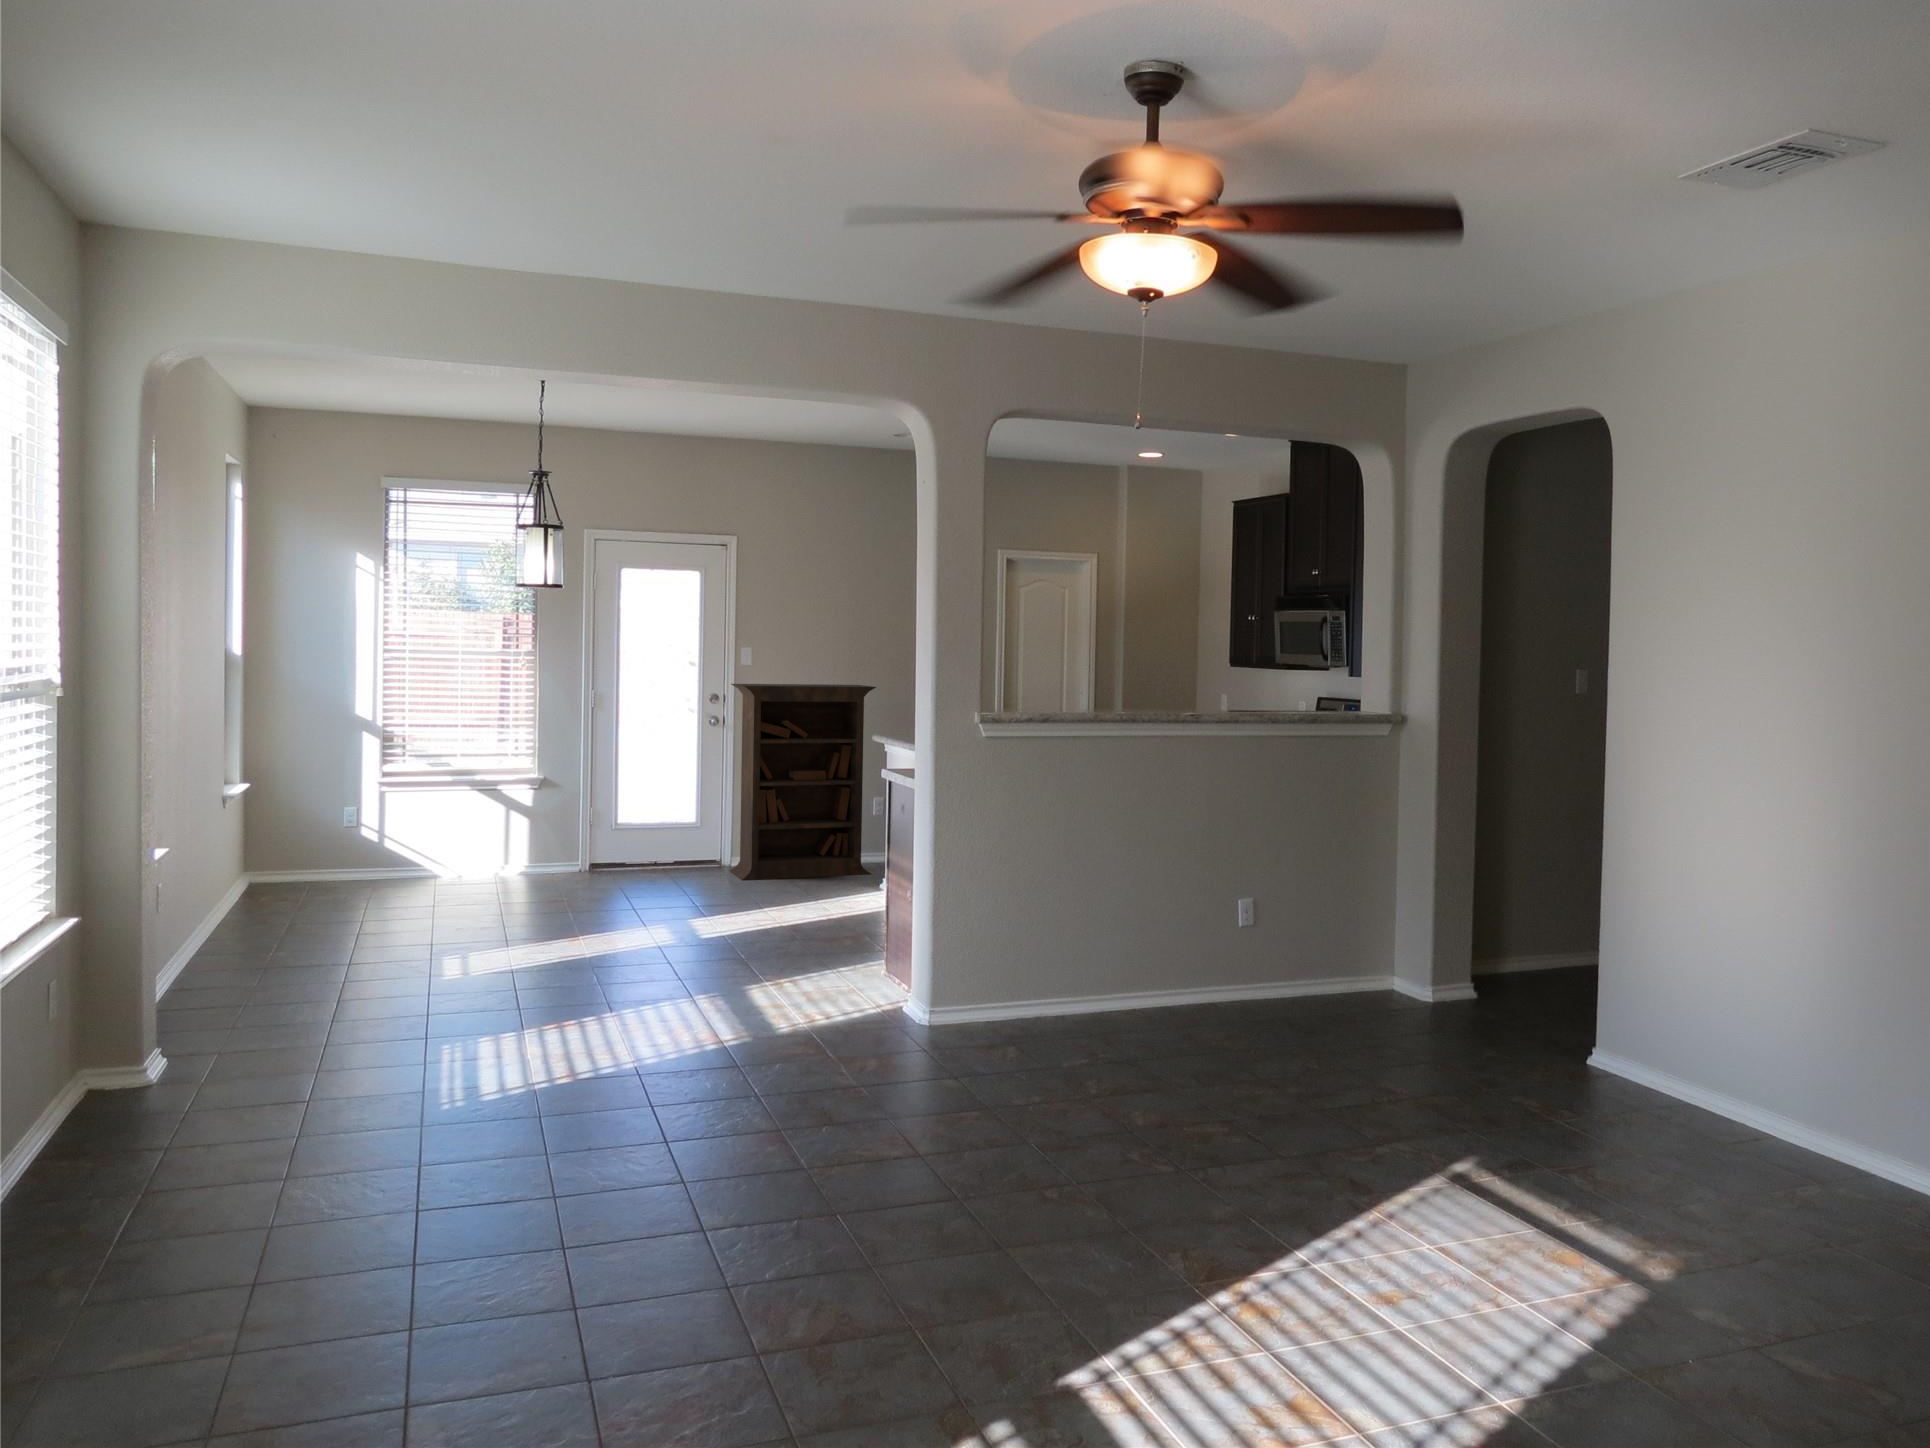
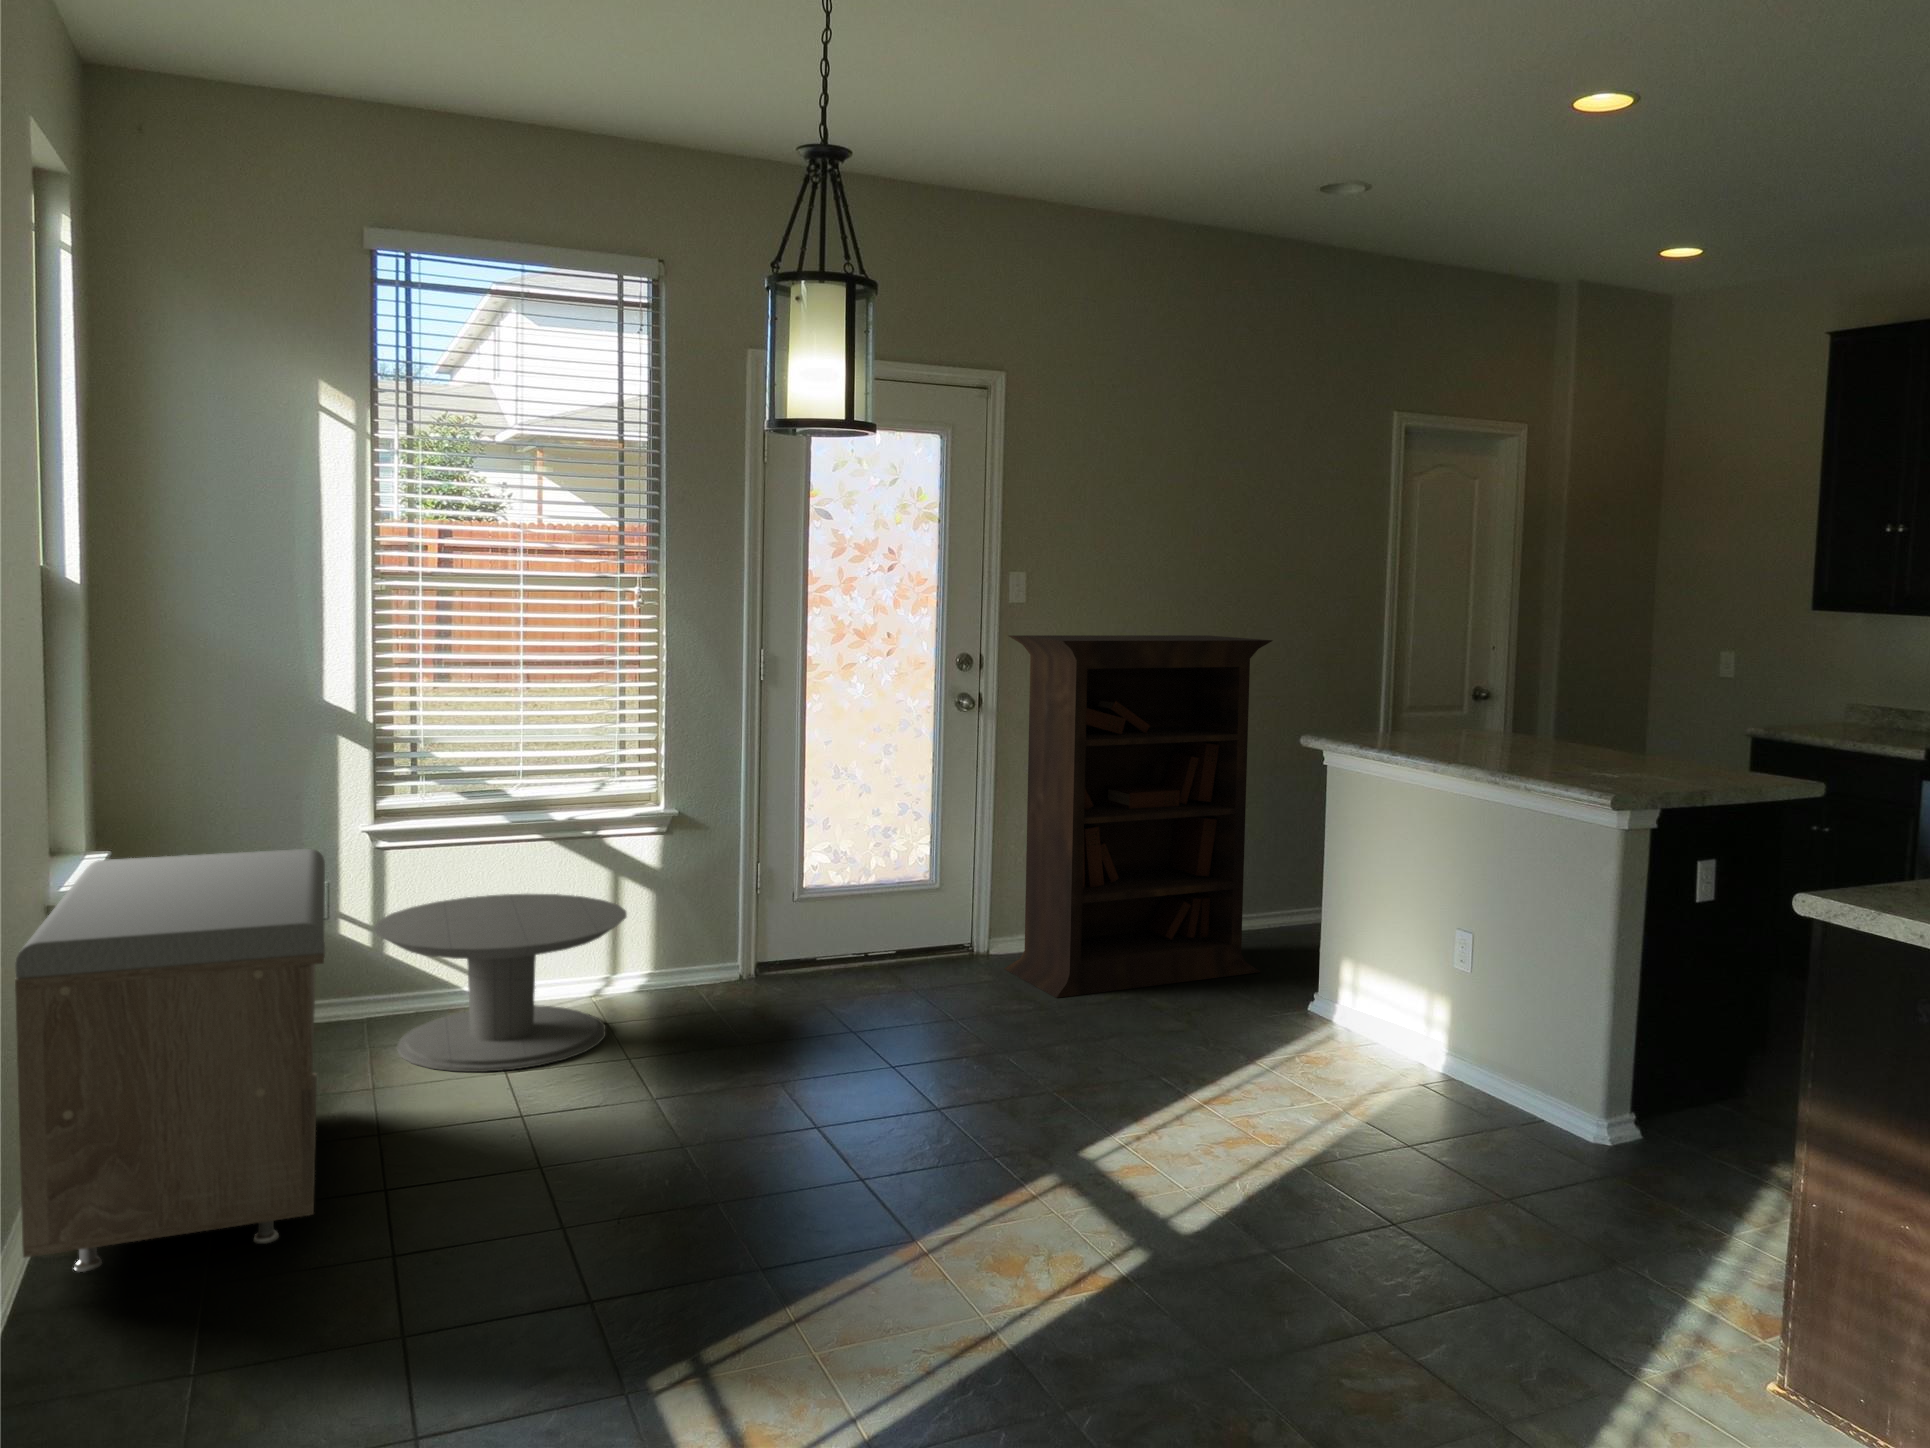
storage bench: none [214,778,347,933] -> present [15,849,325,1272]
side table: none [374,817,504,894] -> present [374,894,627,1072]

